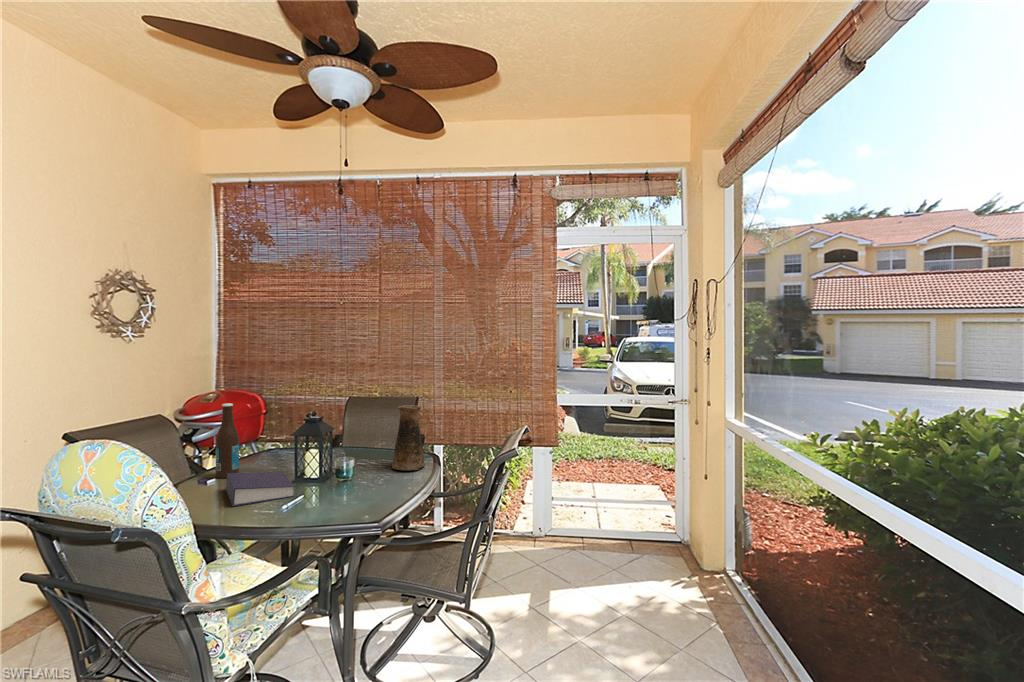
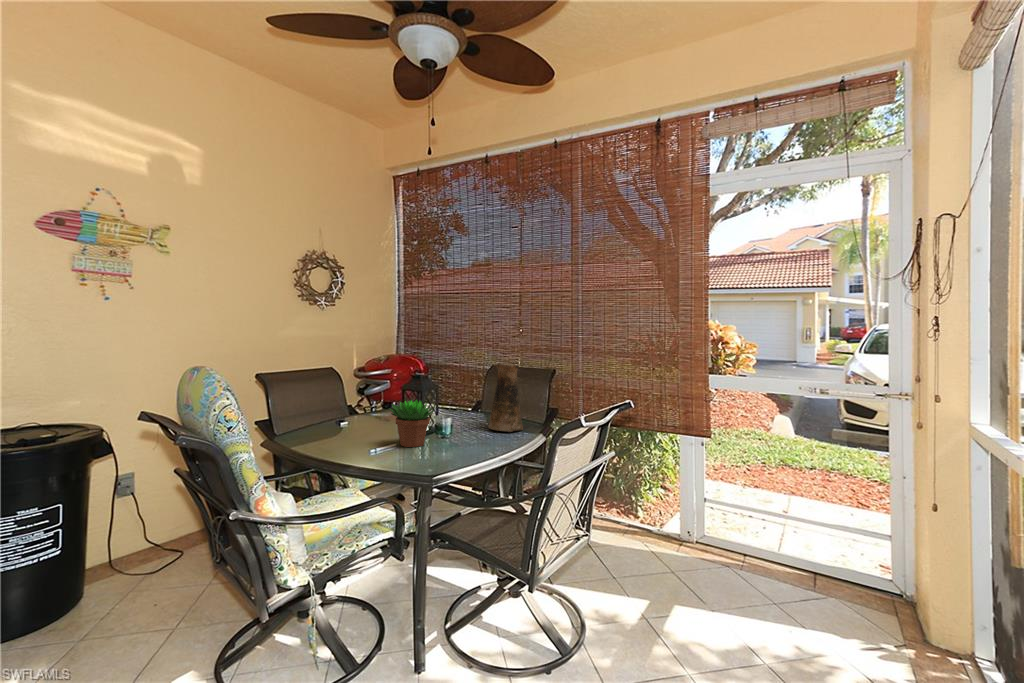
beer bottle: present [216,403,239,478] -> none [343,353,363,420]
succulent plant: none [316,454,363,502] -> present [390,400,433,447]
book: present [226,472,294,506] -> none [322,412,386,438]

